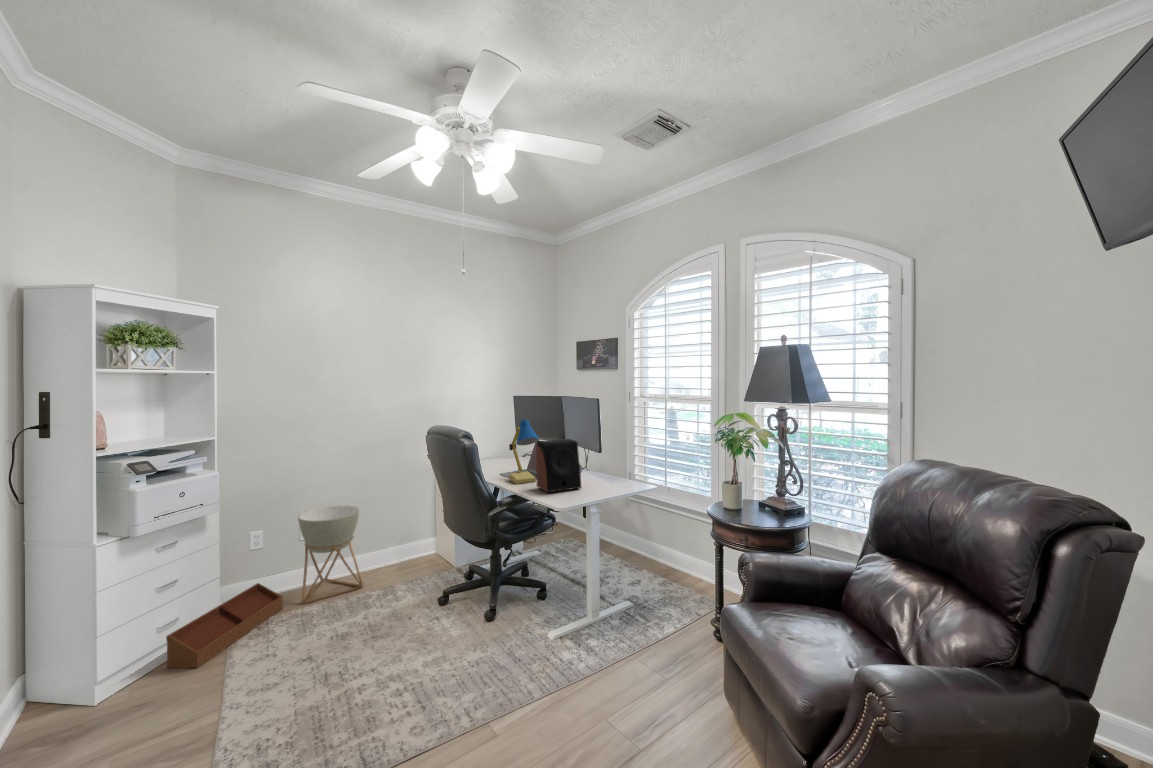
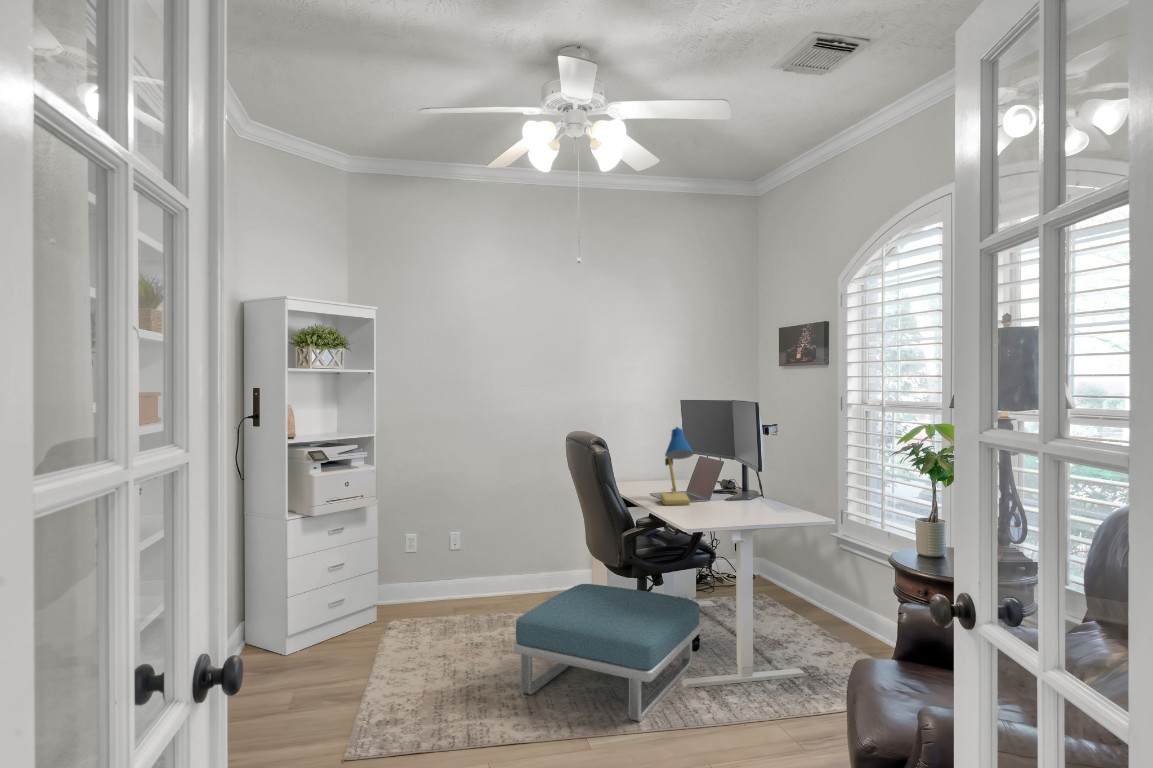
speaker: present [536,439,581,493] -> none [684,453,737,516]
planter: present [298,506,363,603] -> none [446,516,506,613]
footstool: none [398,560,555,689] -> present [514,584,700,722]
storage bin: present [166,583,283,668] -> none [334,584,430,646]

